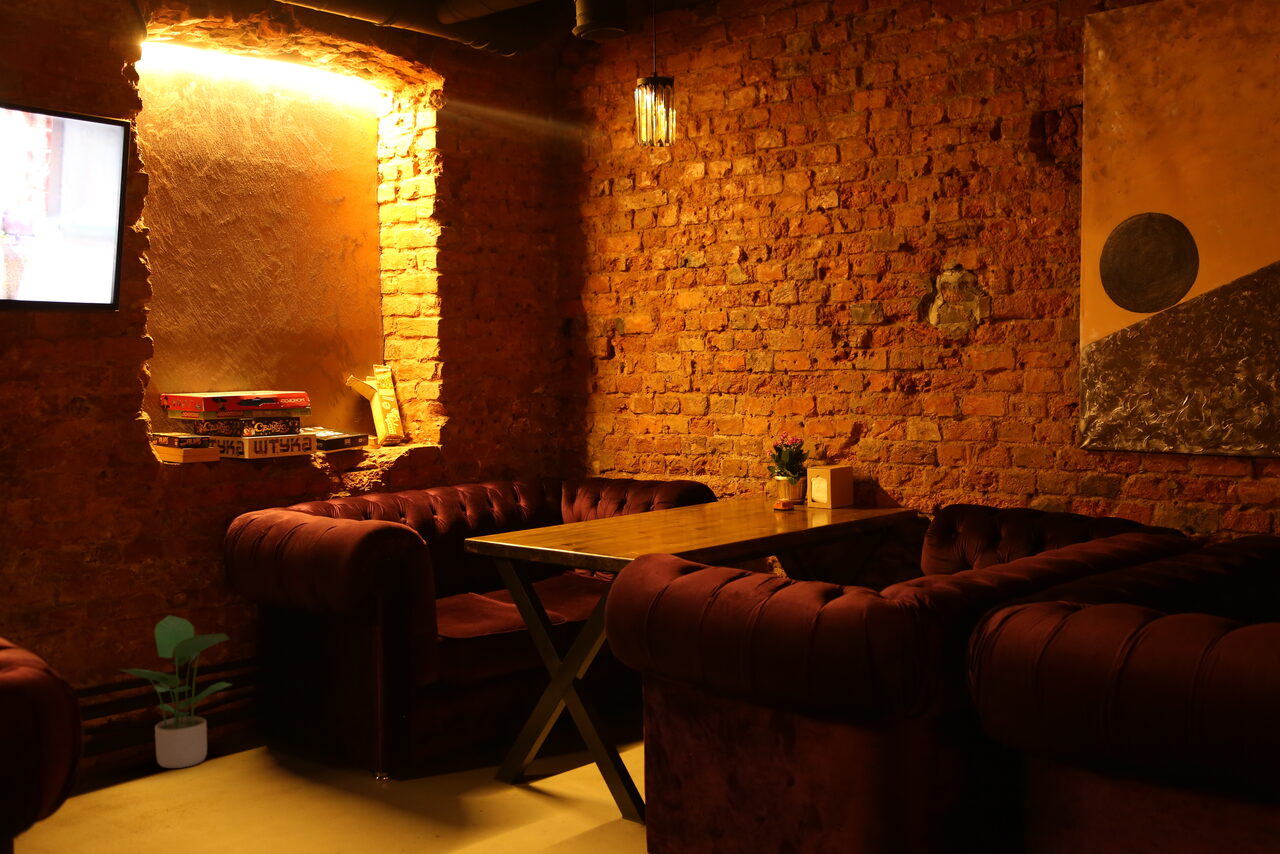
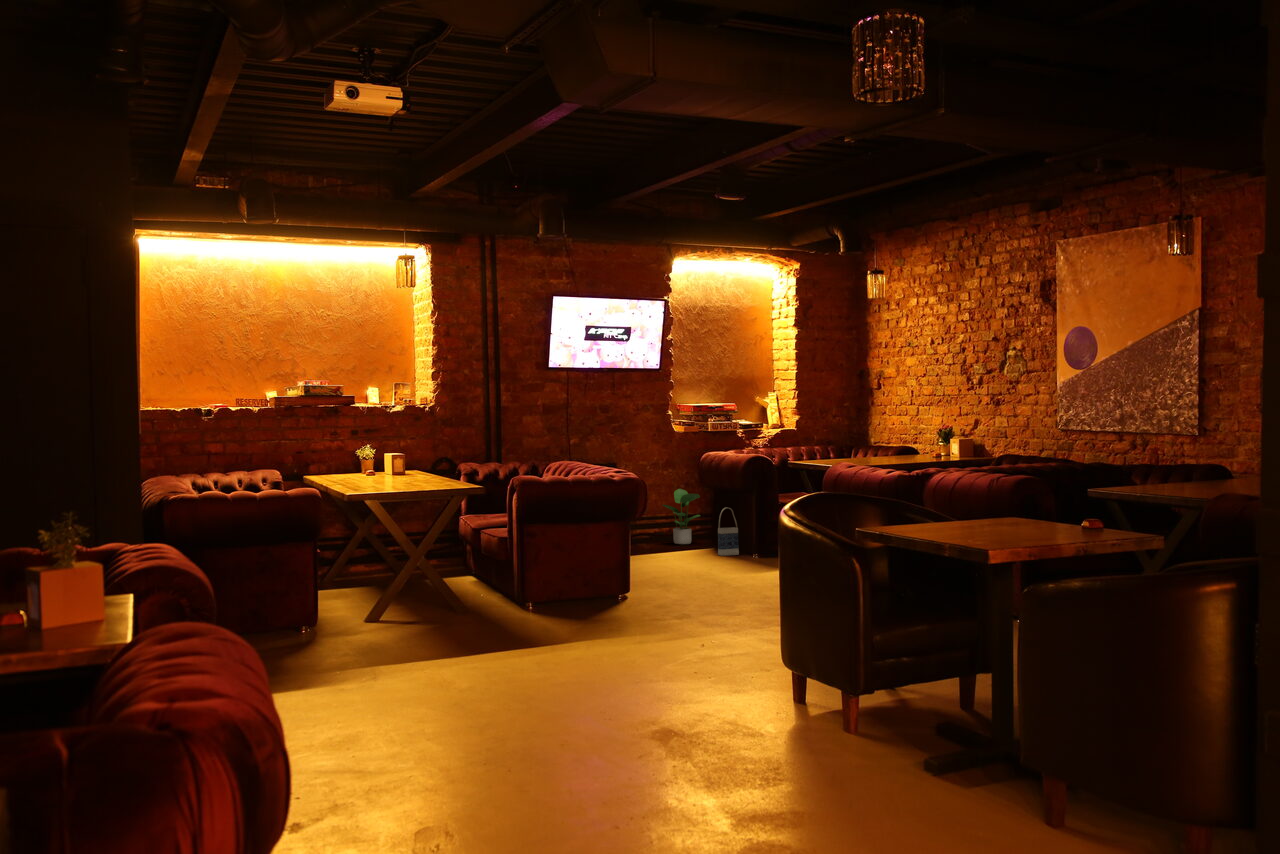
bag: none [293,685,354,825] -> present [718,507,739,556]

